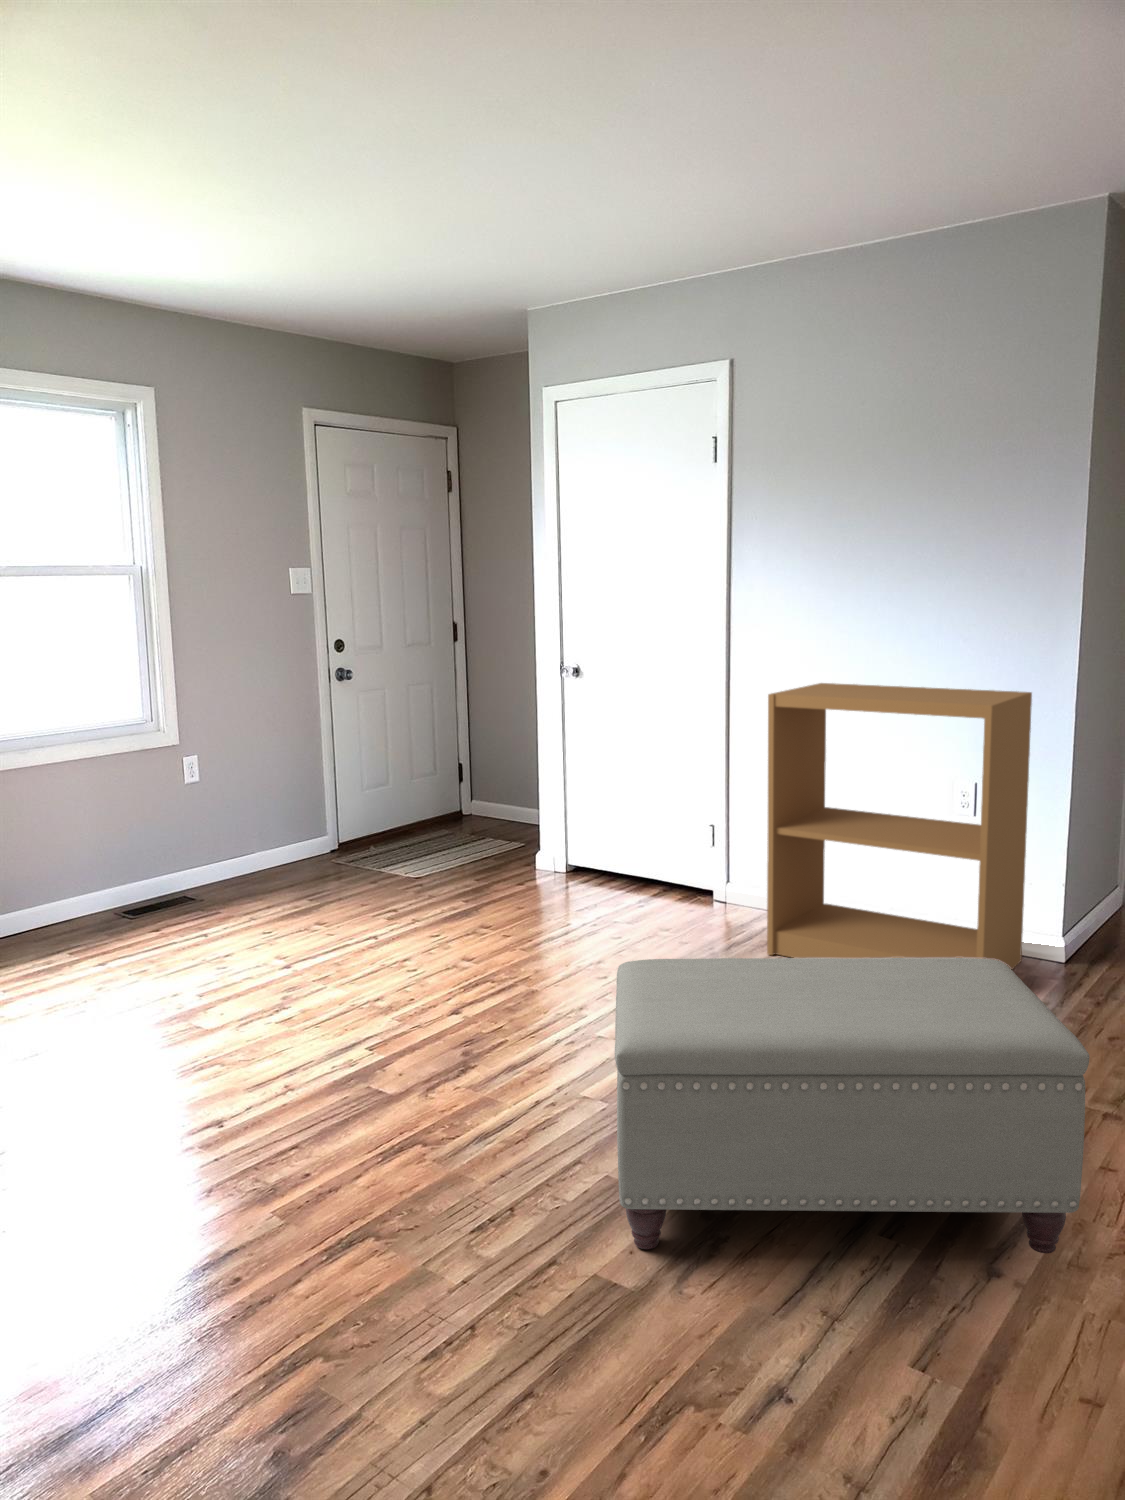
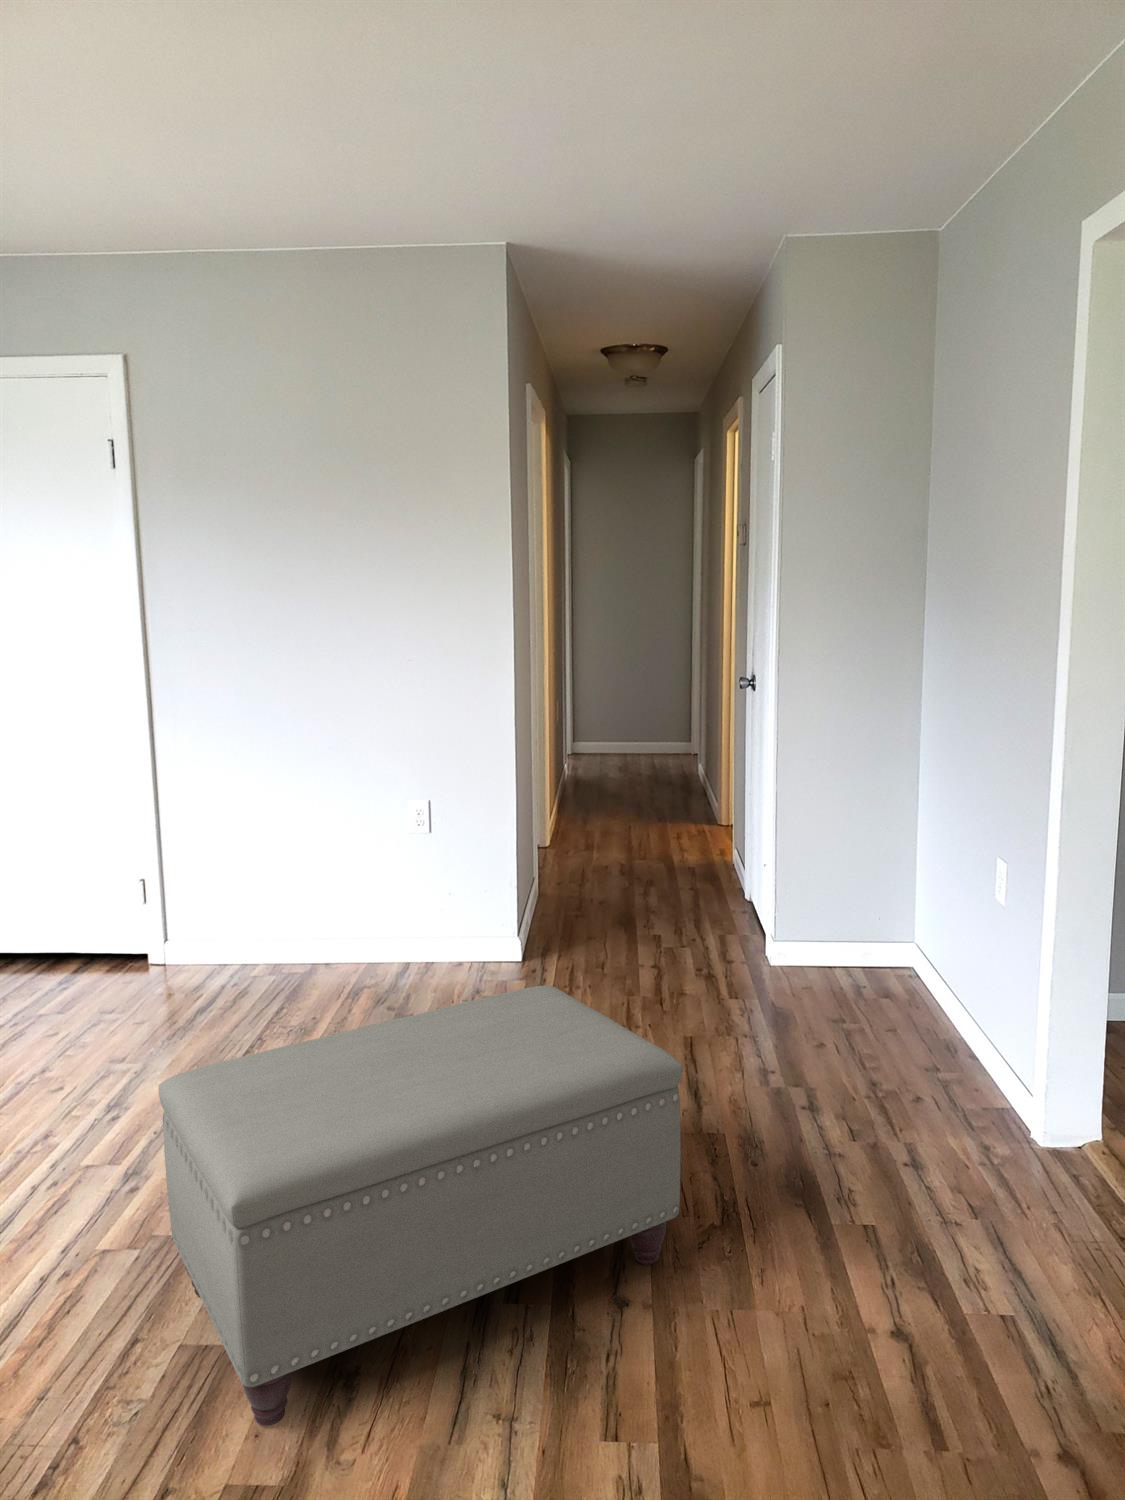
bookshelf: present [767,683,1032,969] -> none [221,714,484,1016]

